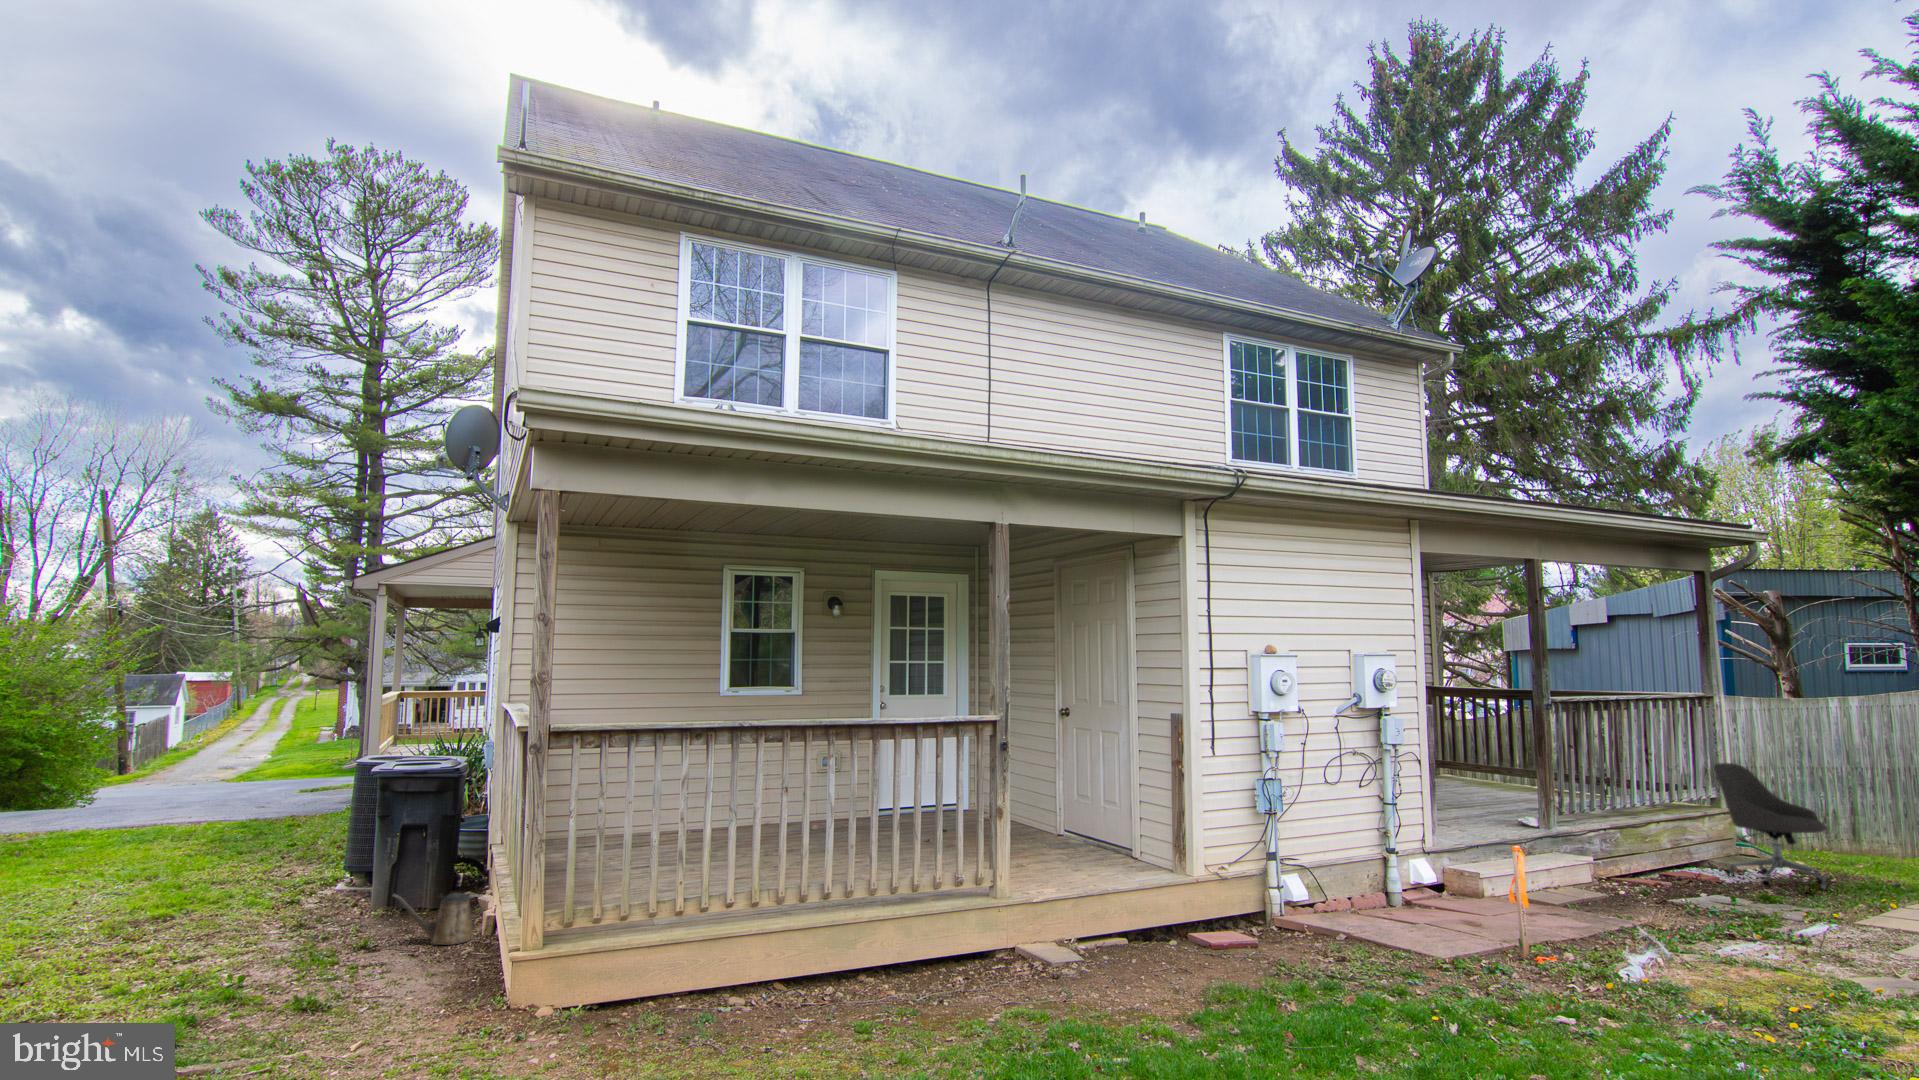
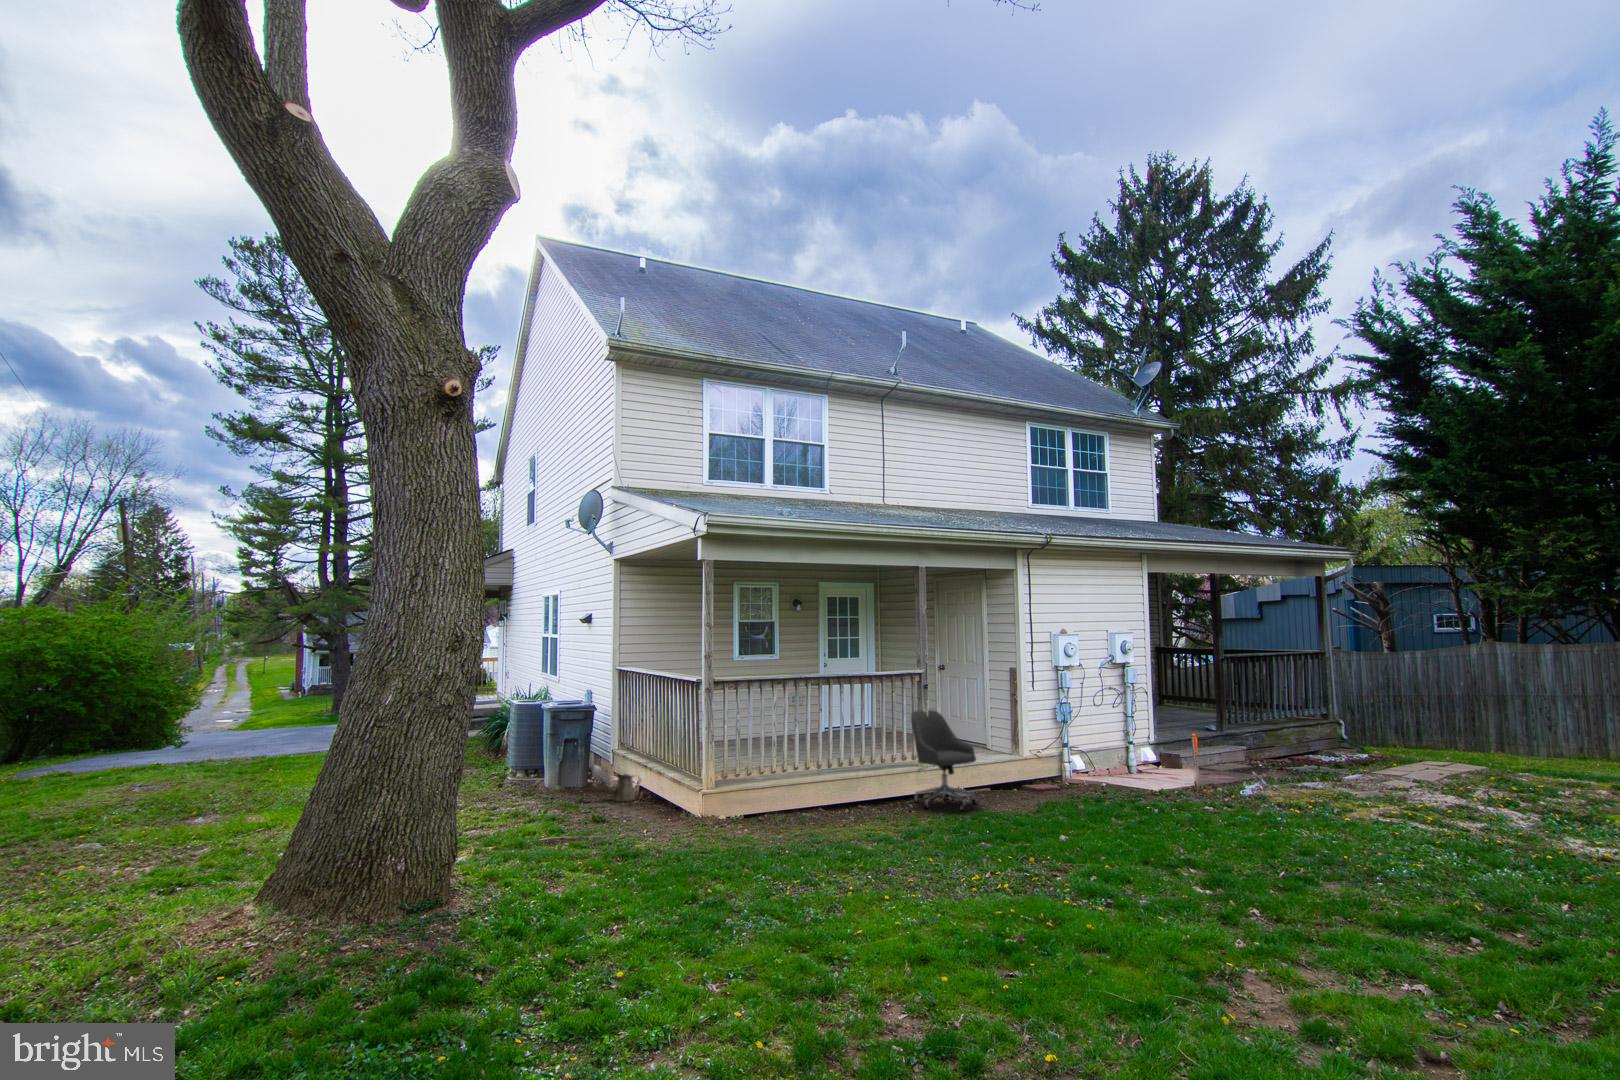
chair: present [1714,763,1829,891] -> present [911,710,978,811]

